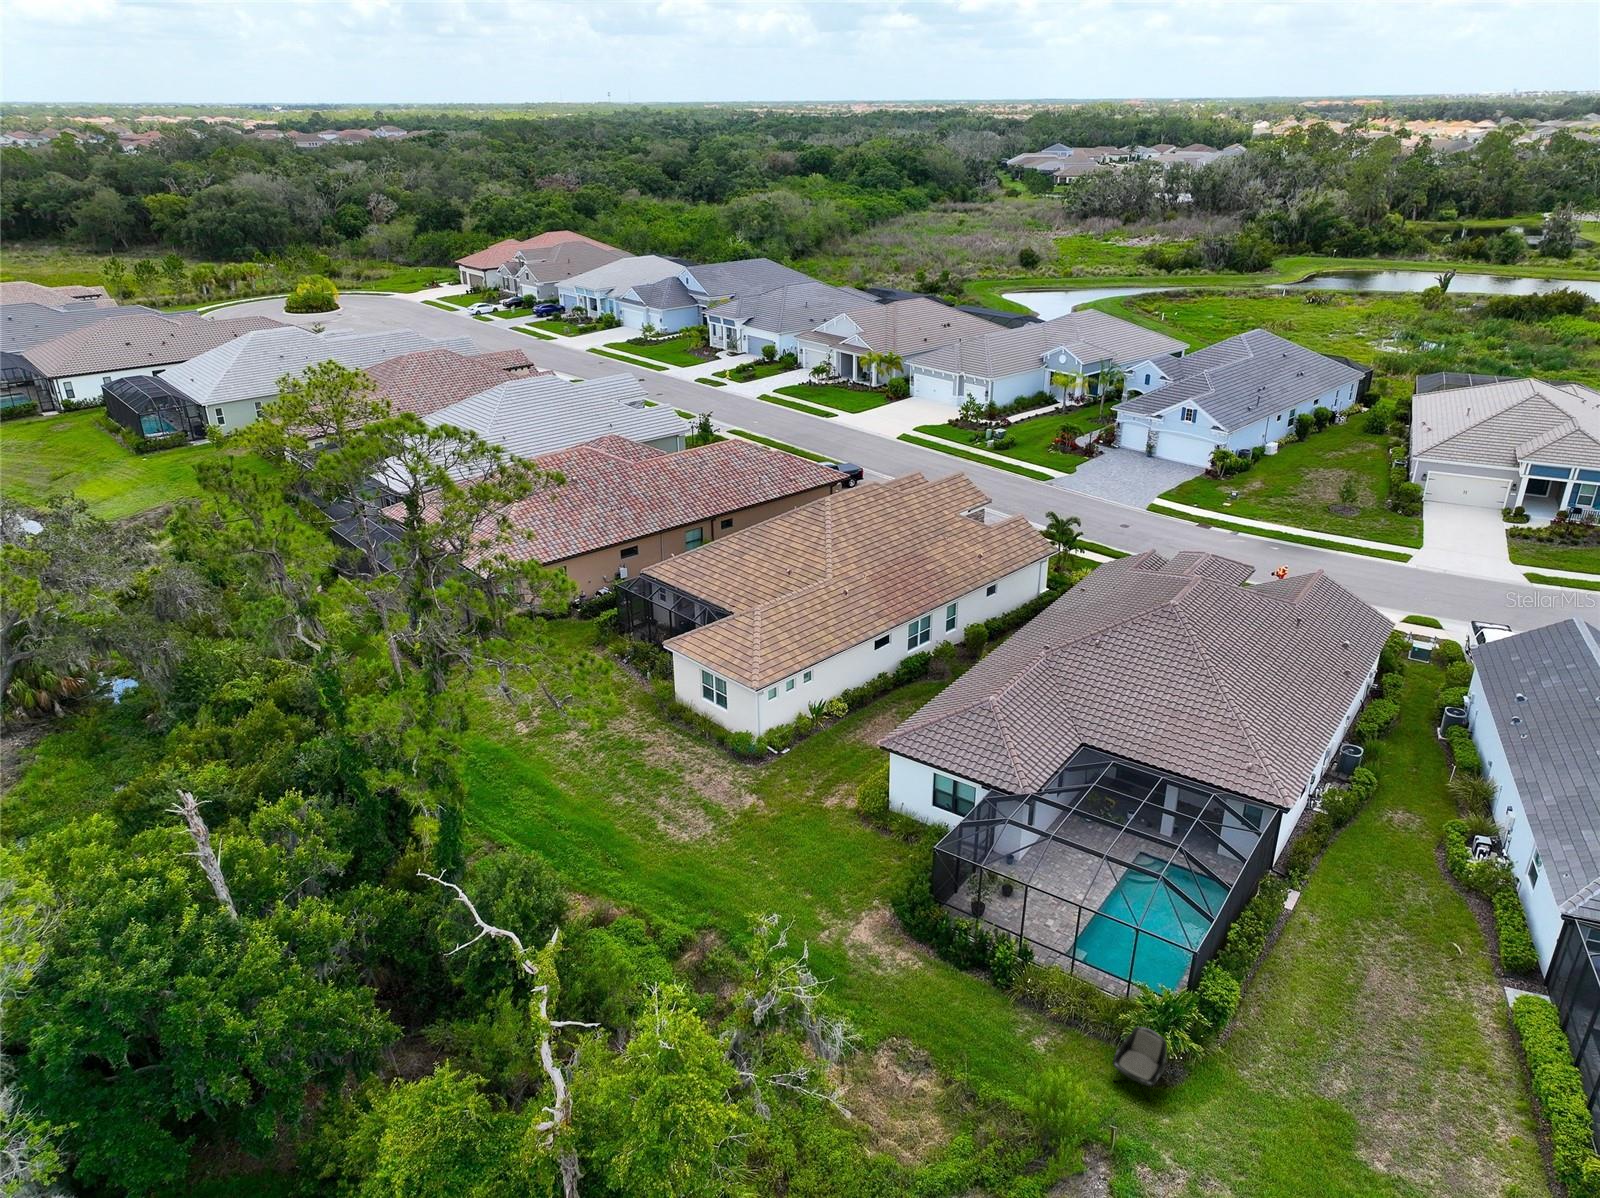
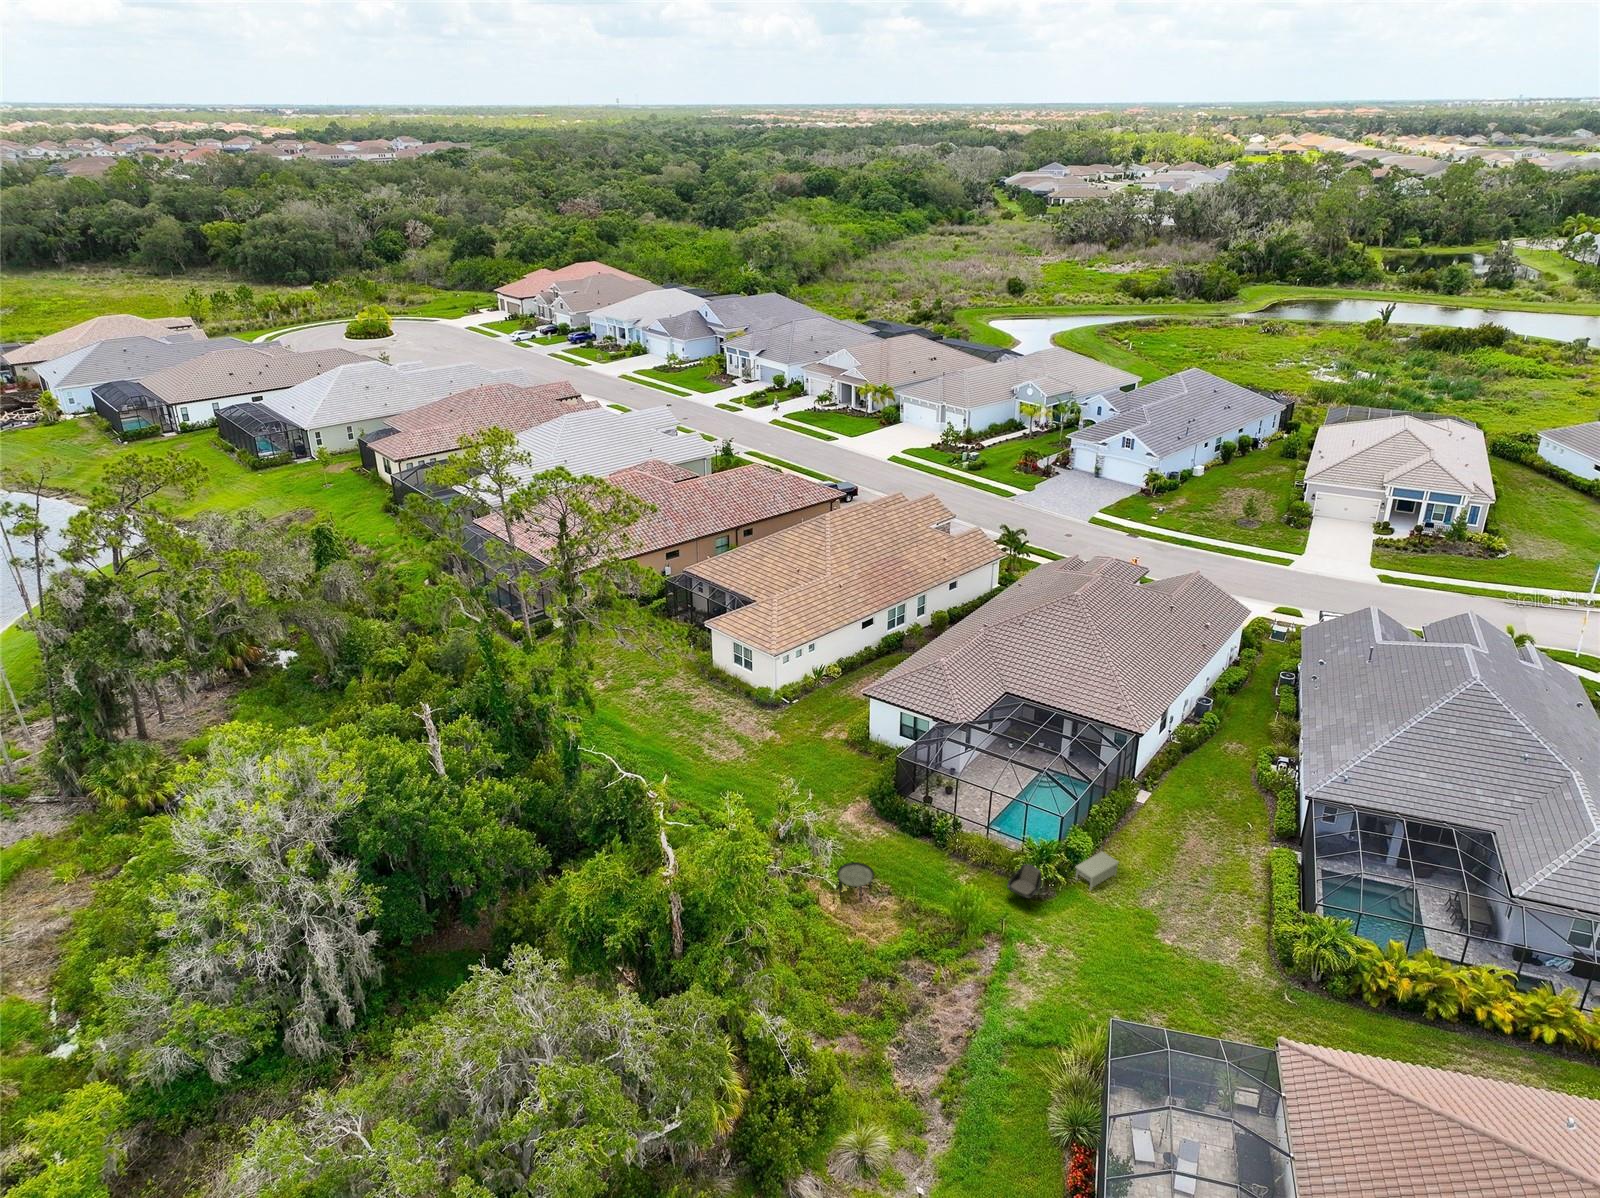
storage bench: none [1212,998,1279,1065] -> present [1076,852,1119,890]
round table: none [848,1021,907,1089] -> present [837,862,874,903]

